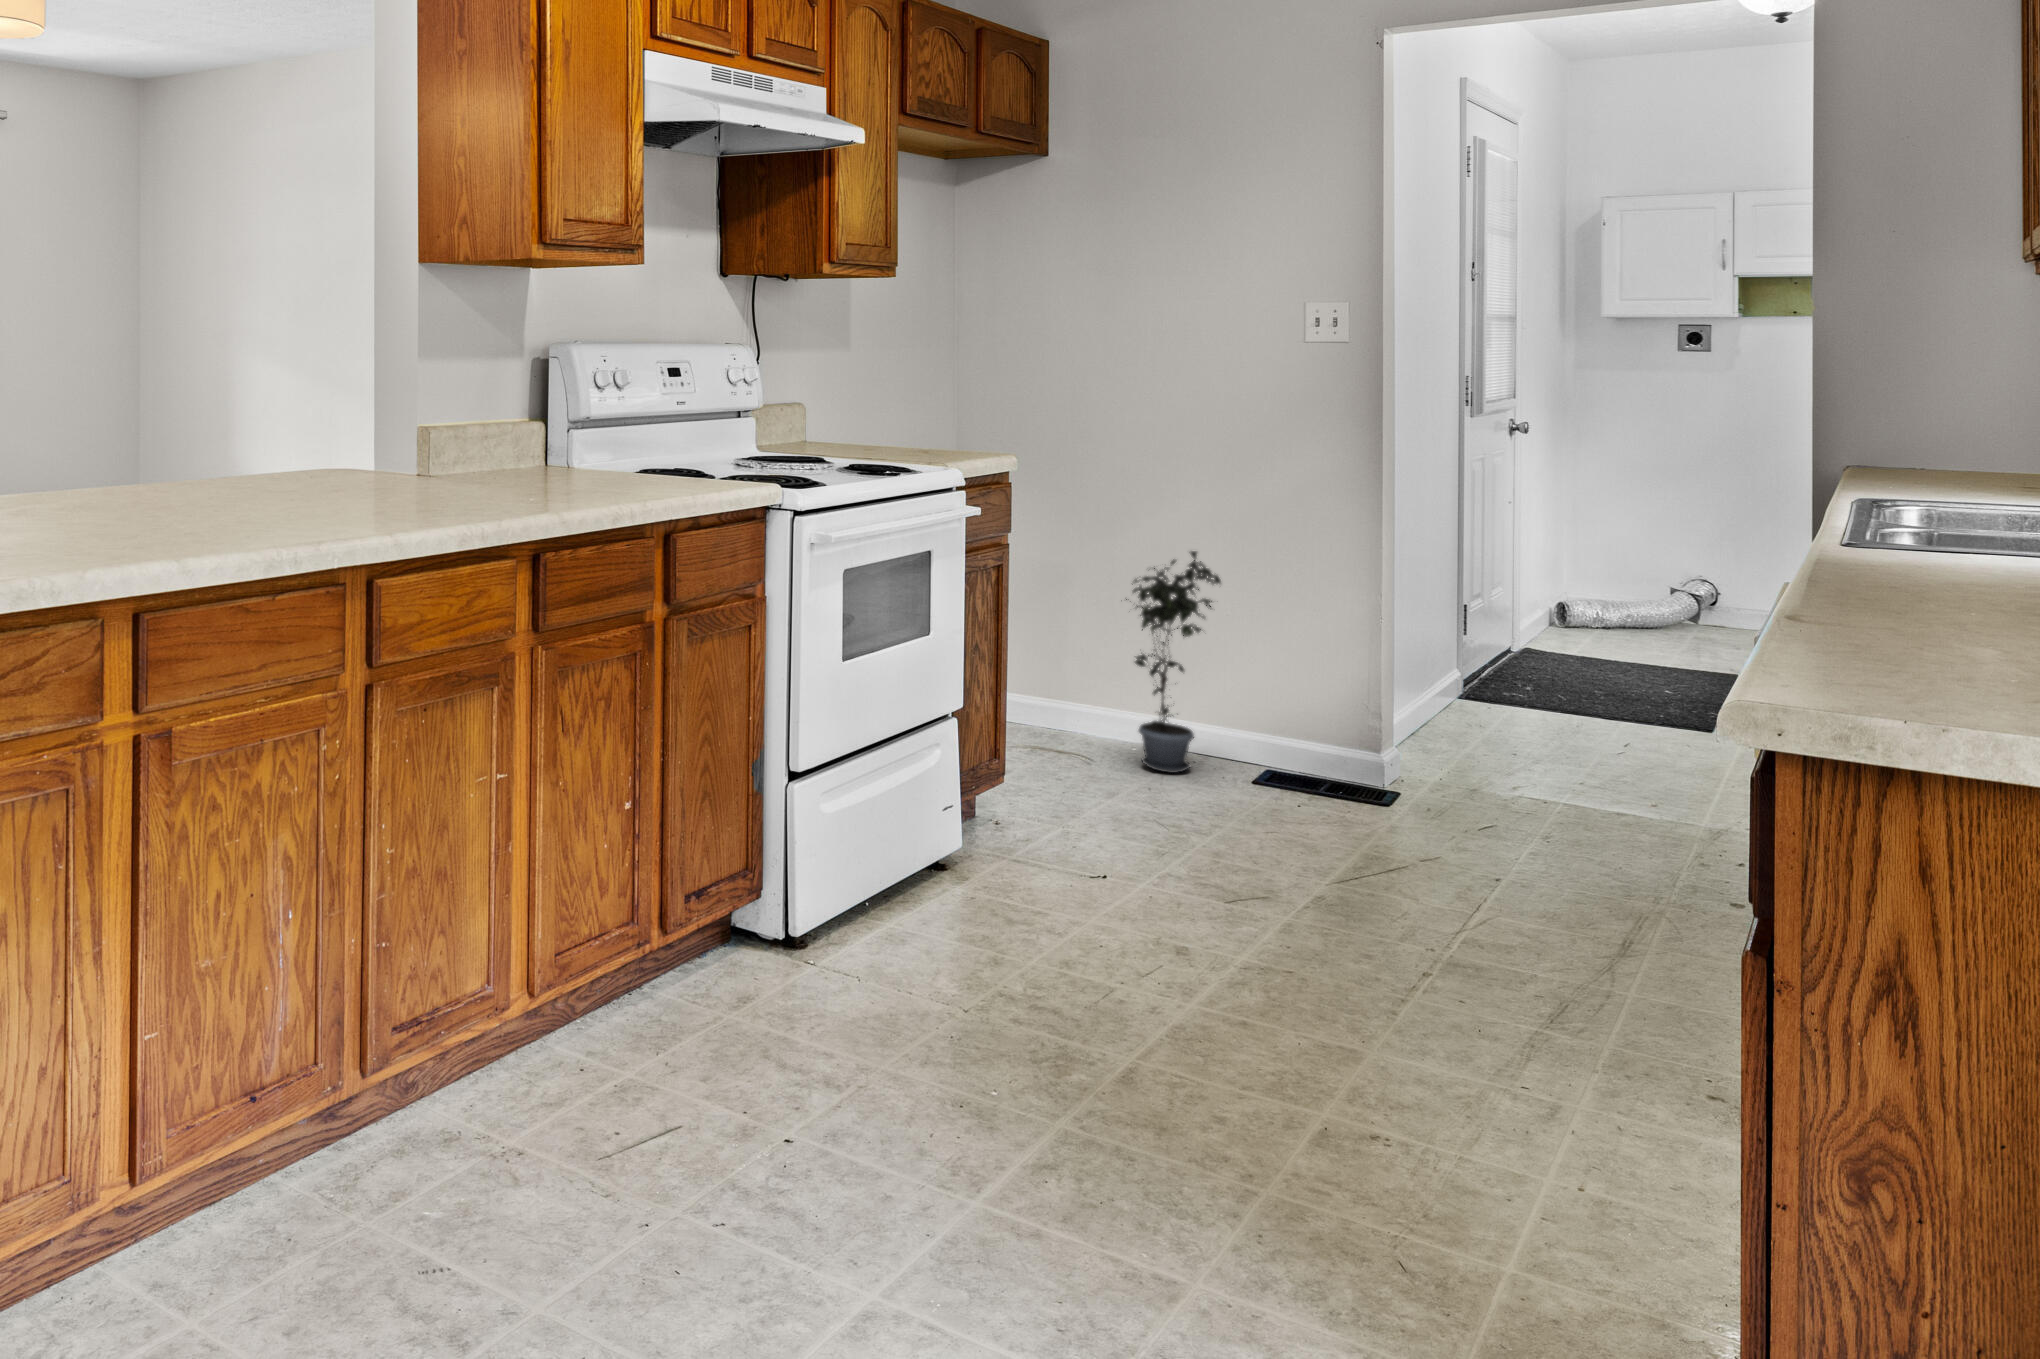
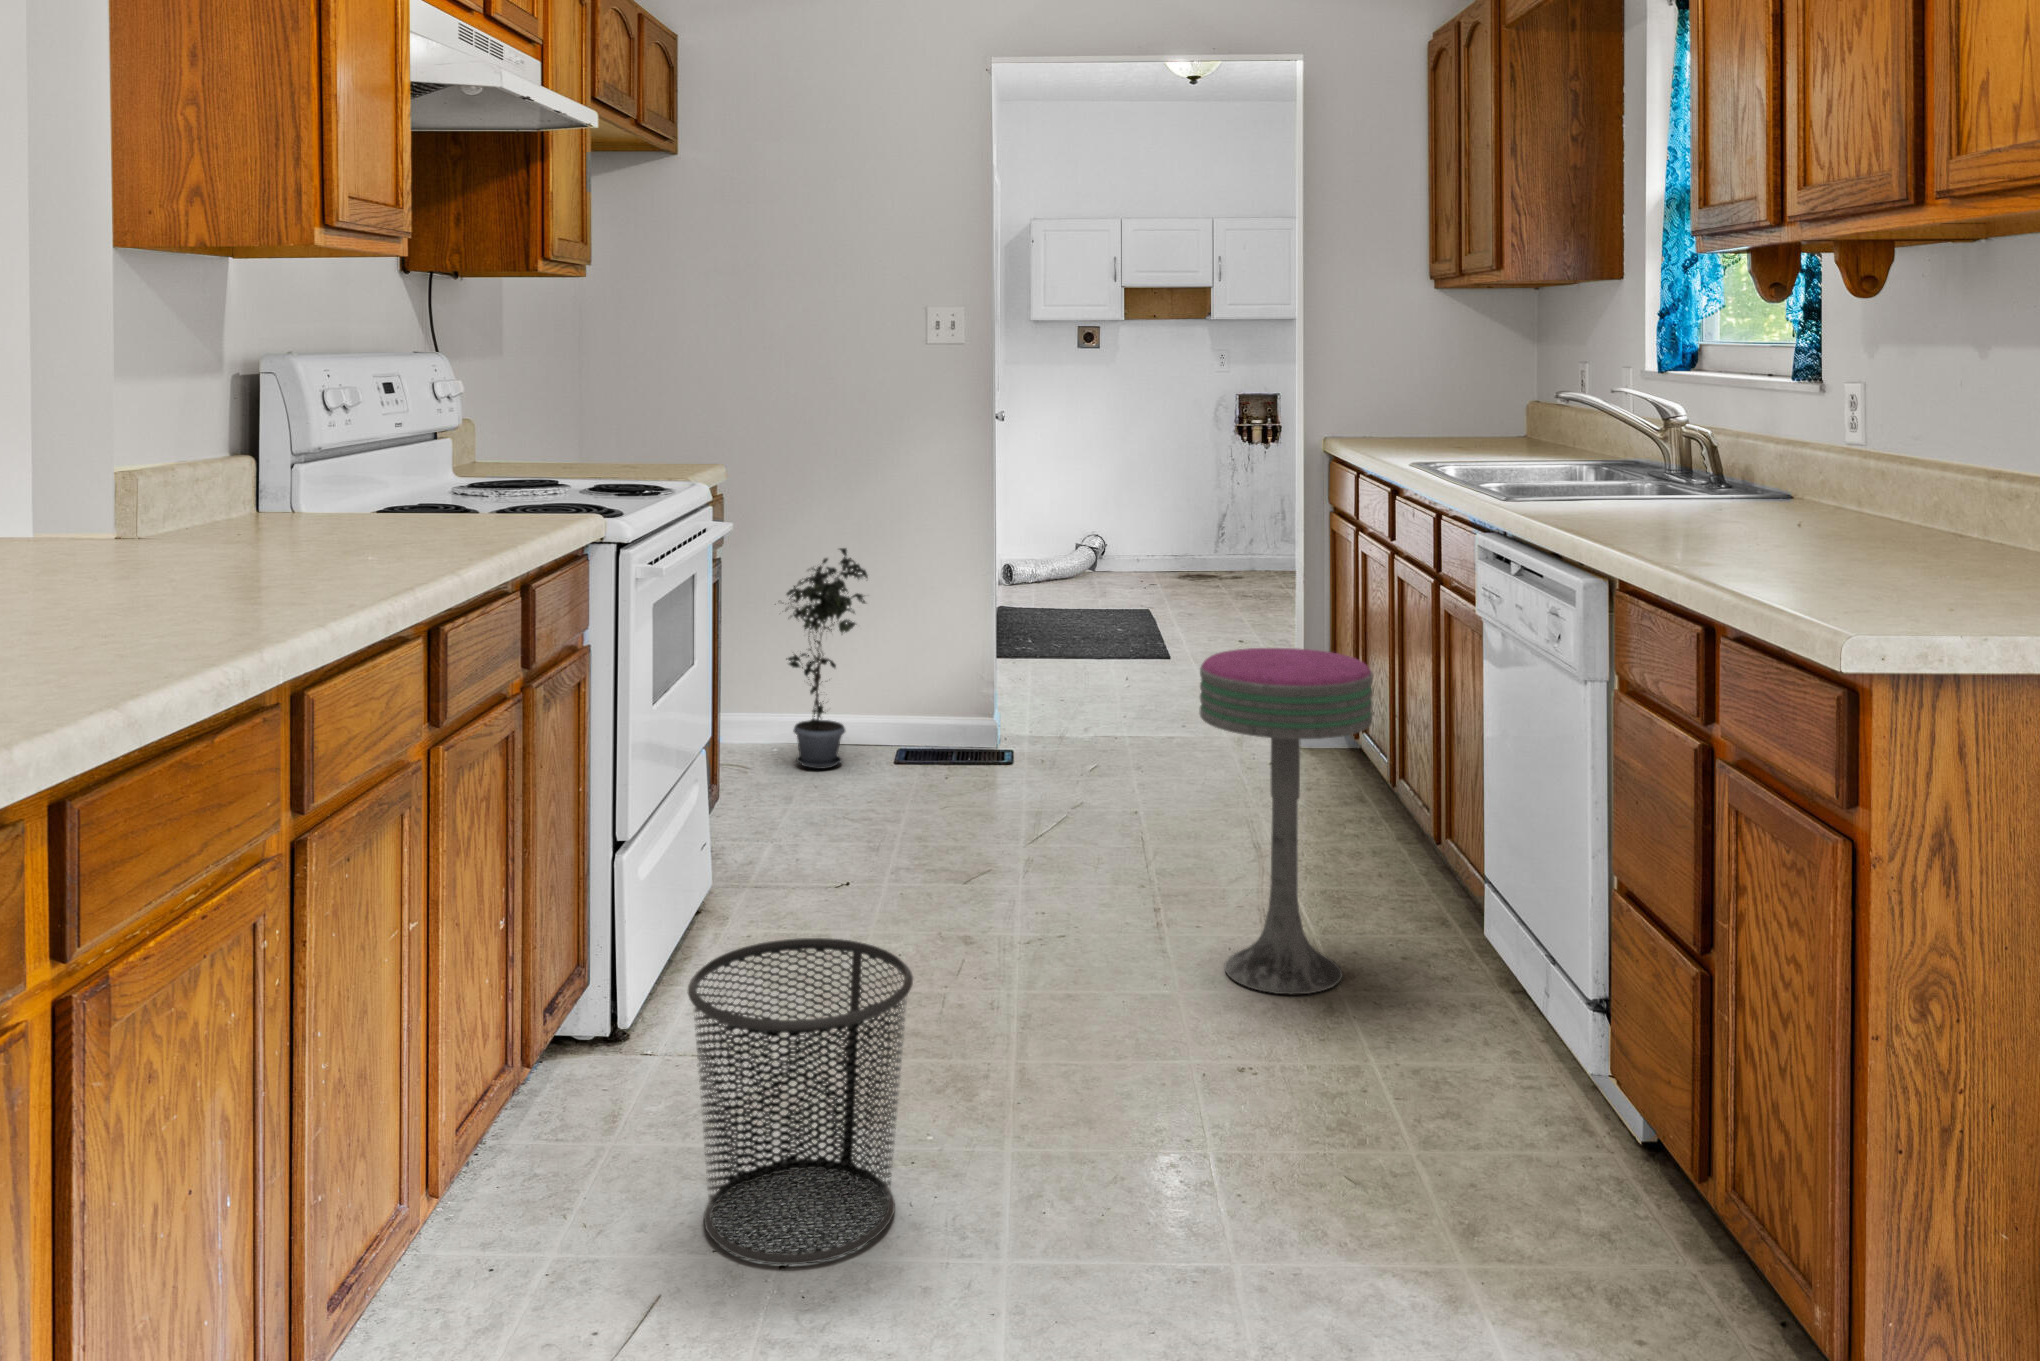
bar stool: none [1405,687,1635,1093] -> present [1199,648,1373,994]
waste bin: none [723,864,923,1142] -> present [688,938,913,1264]

